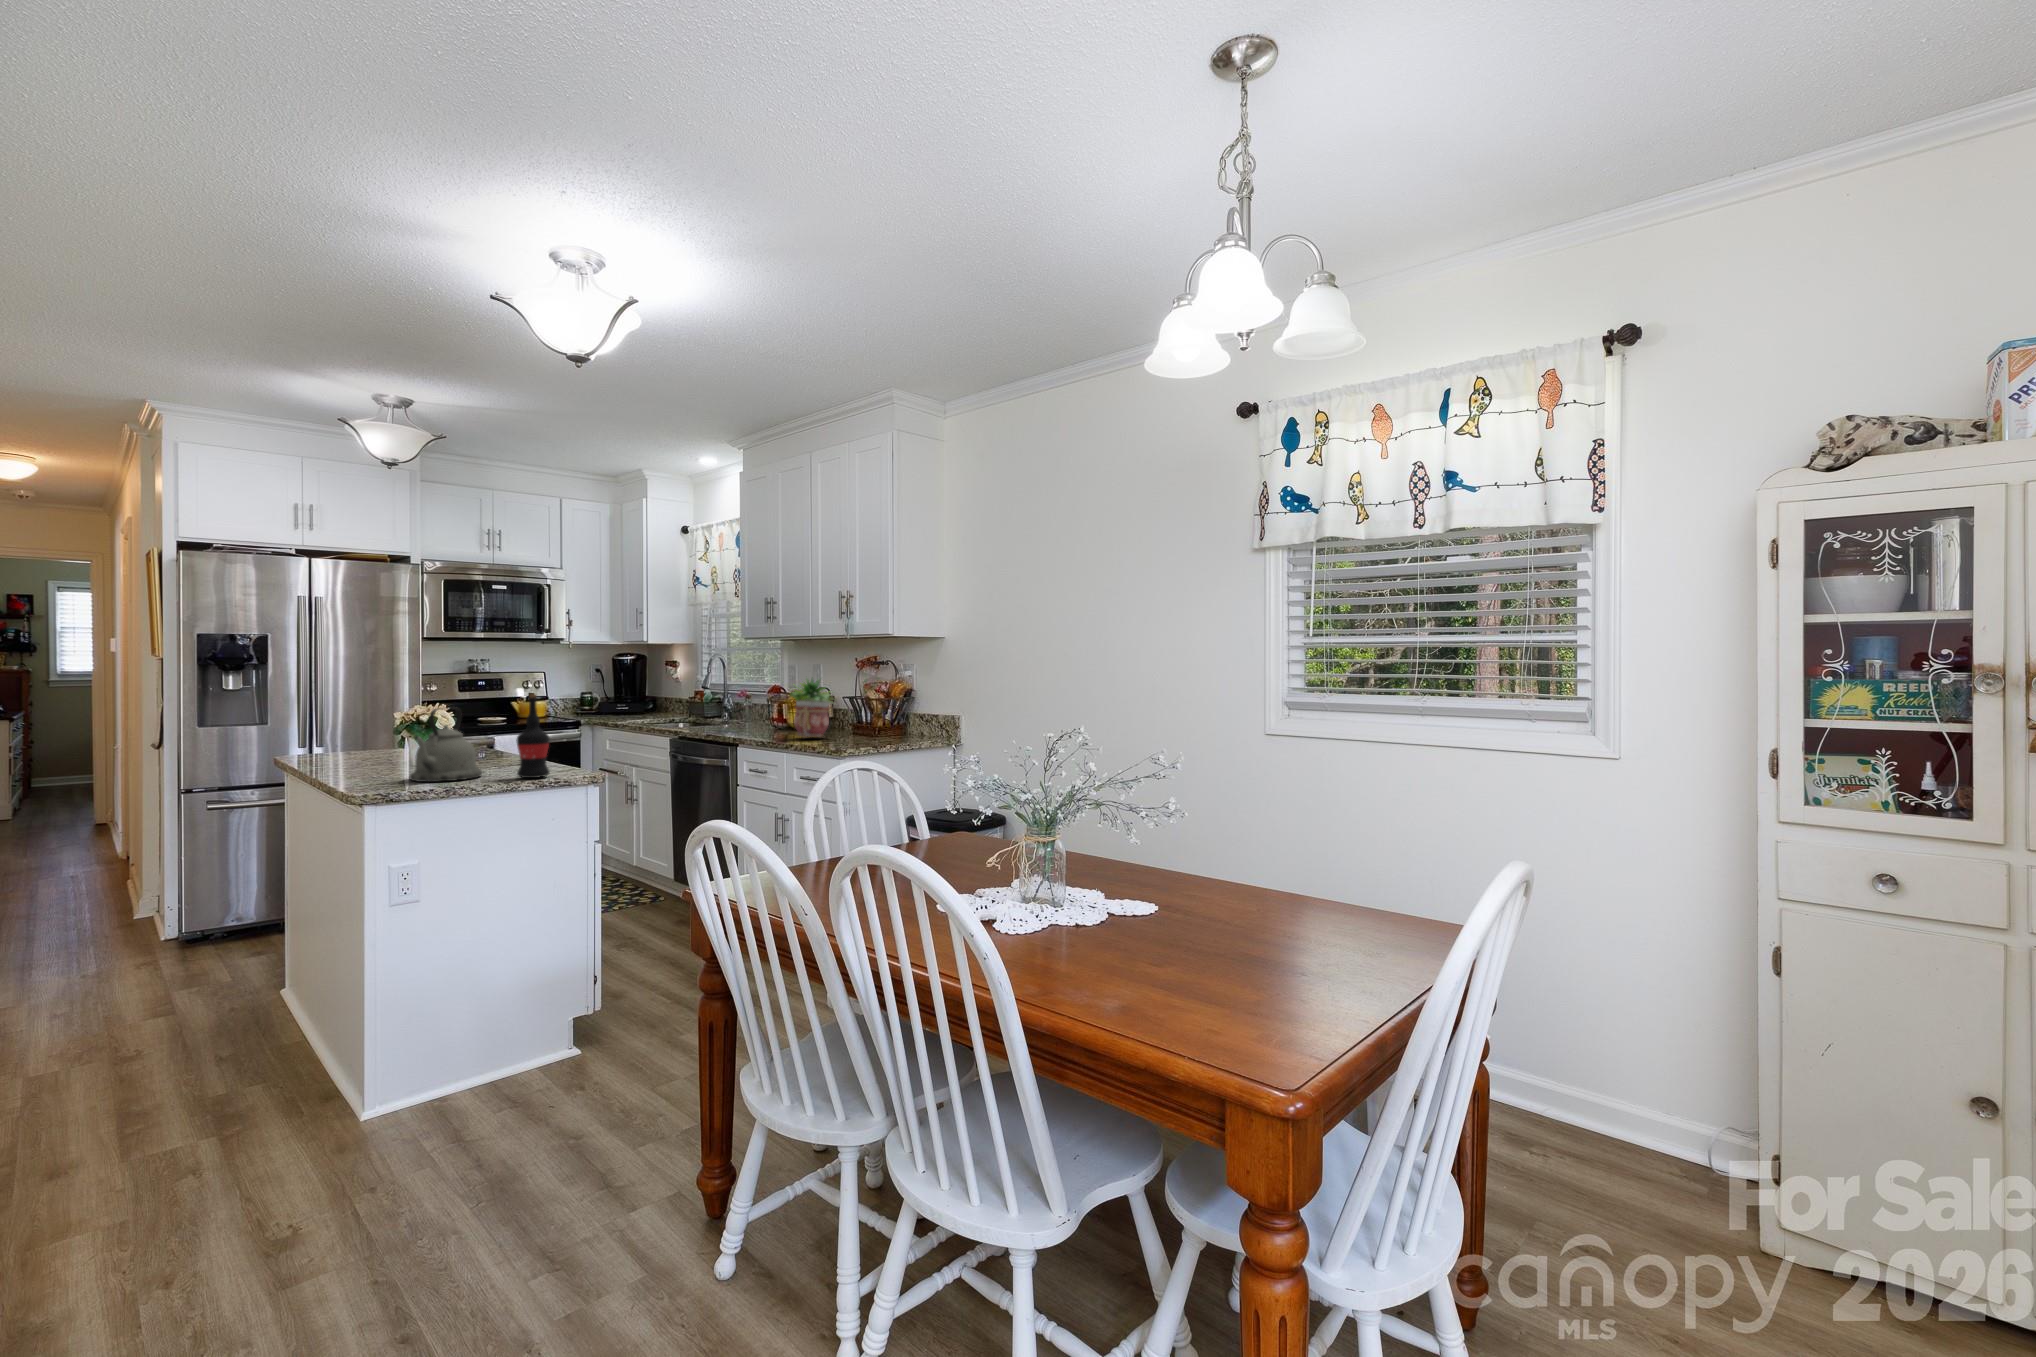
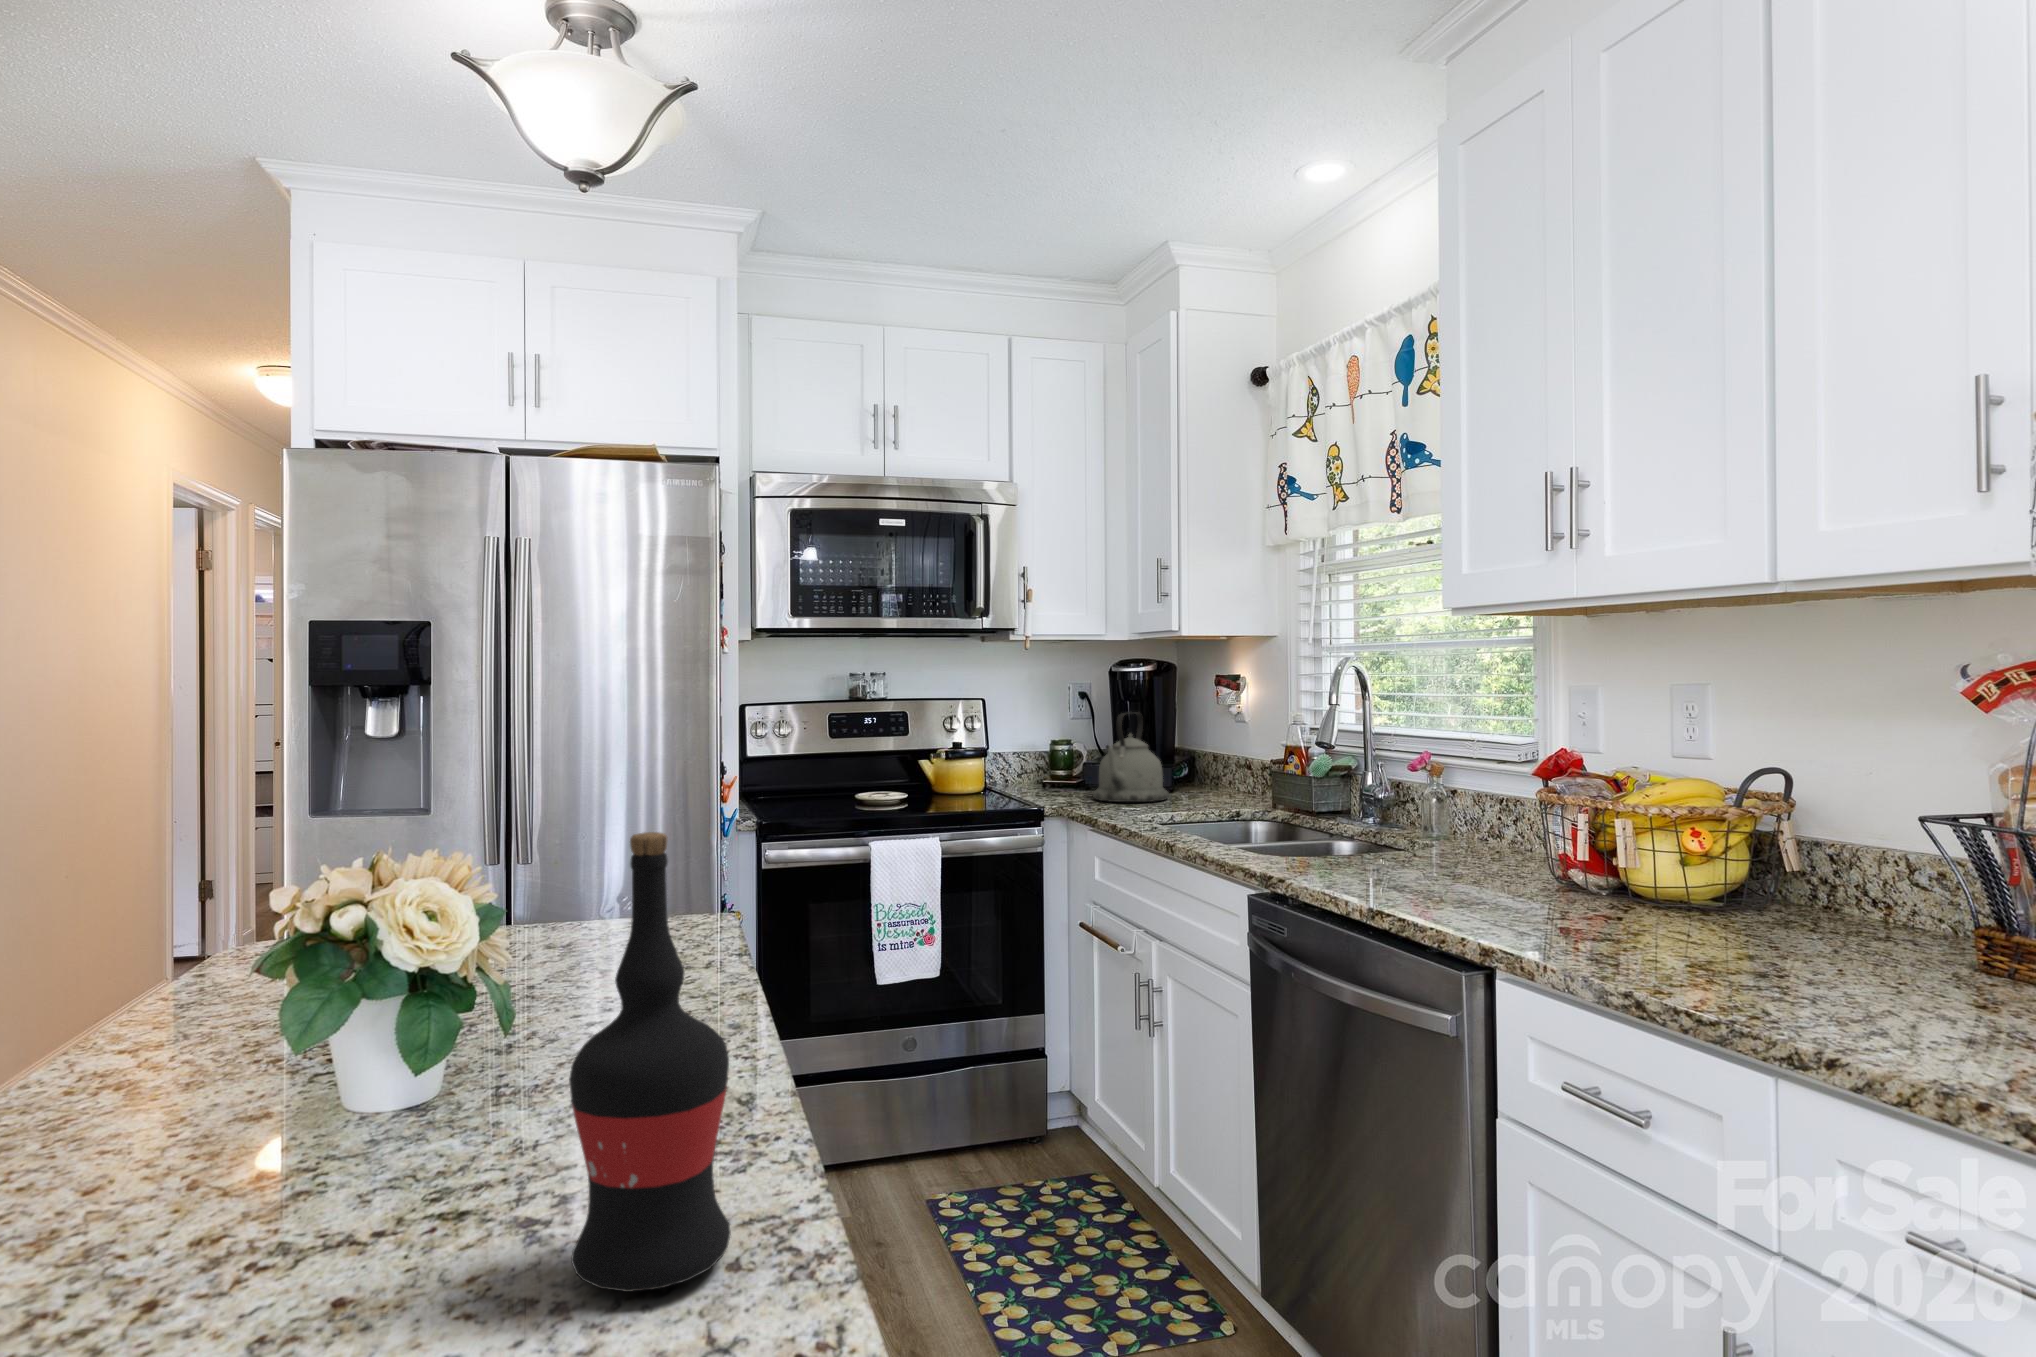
potted plant: present [790,679,834,737] -> none [1695,722,1940,981]
kettle: present [410,707,482,782] -> present [1093,712,1169,802]

